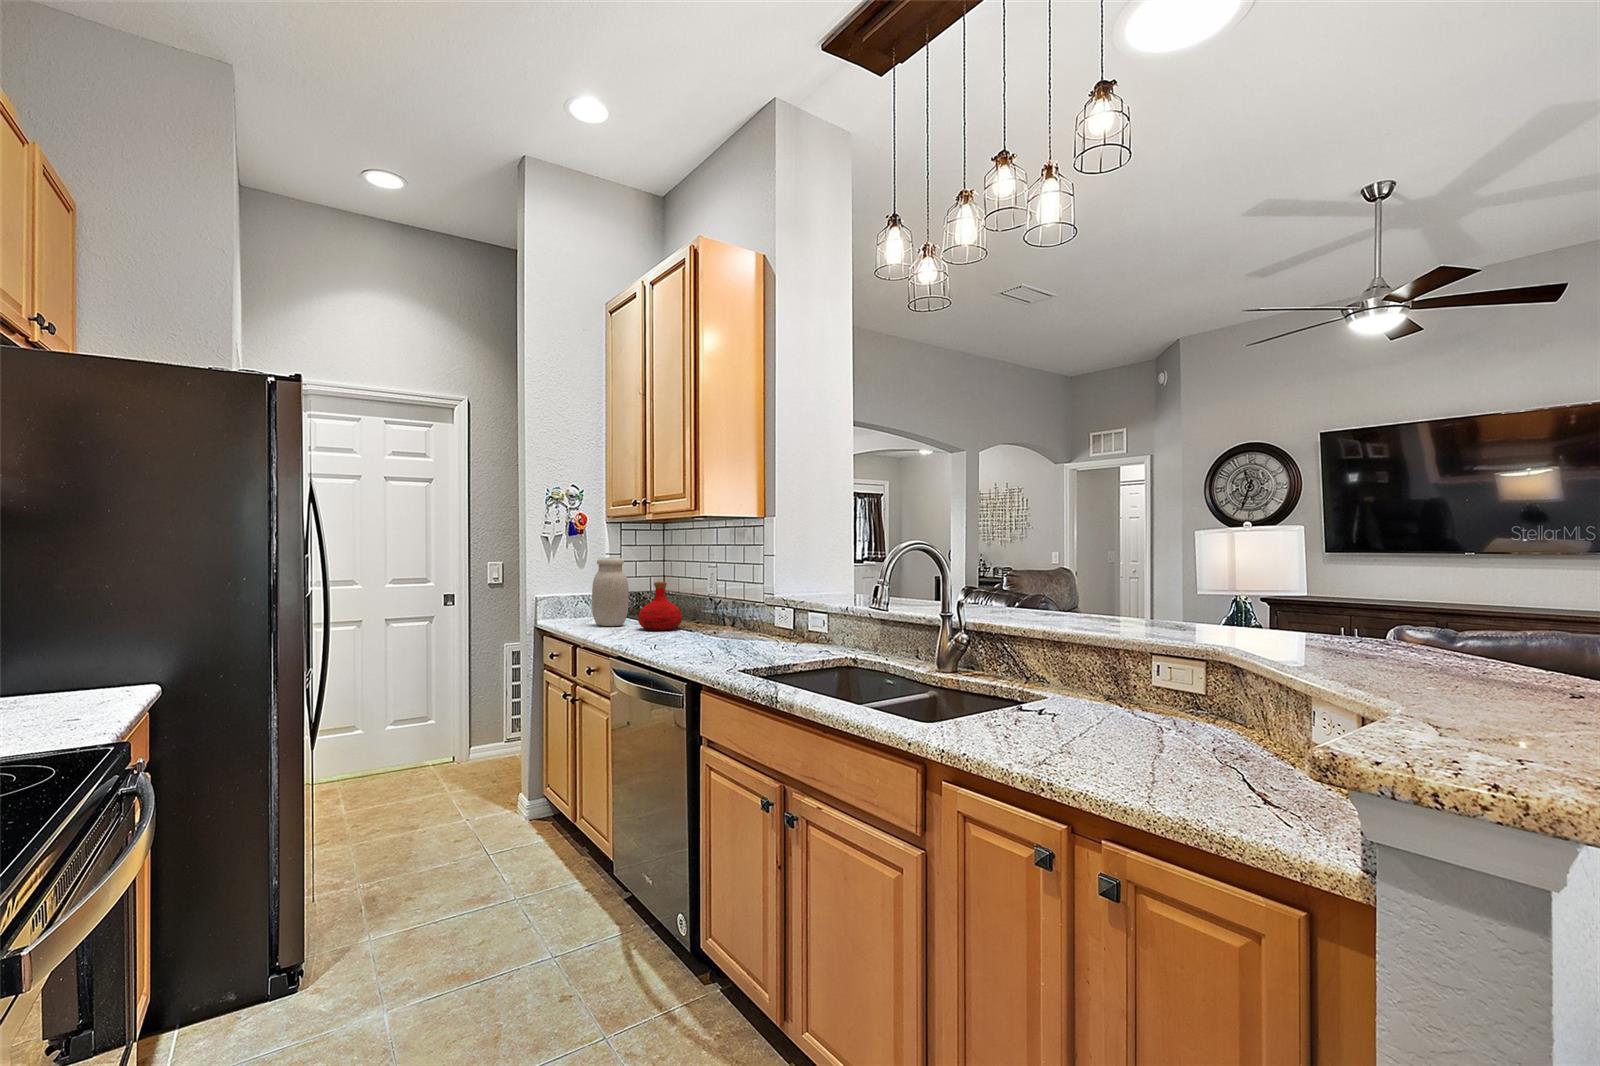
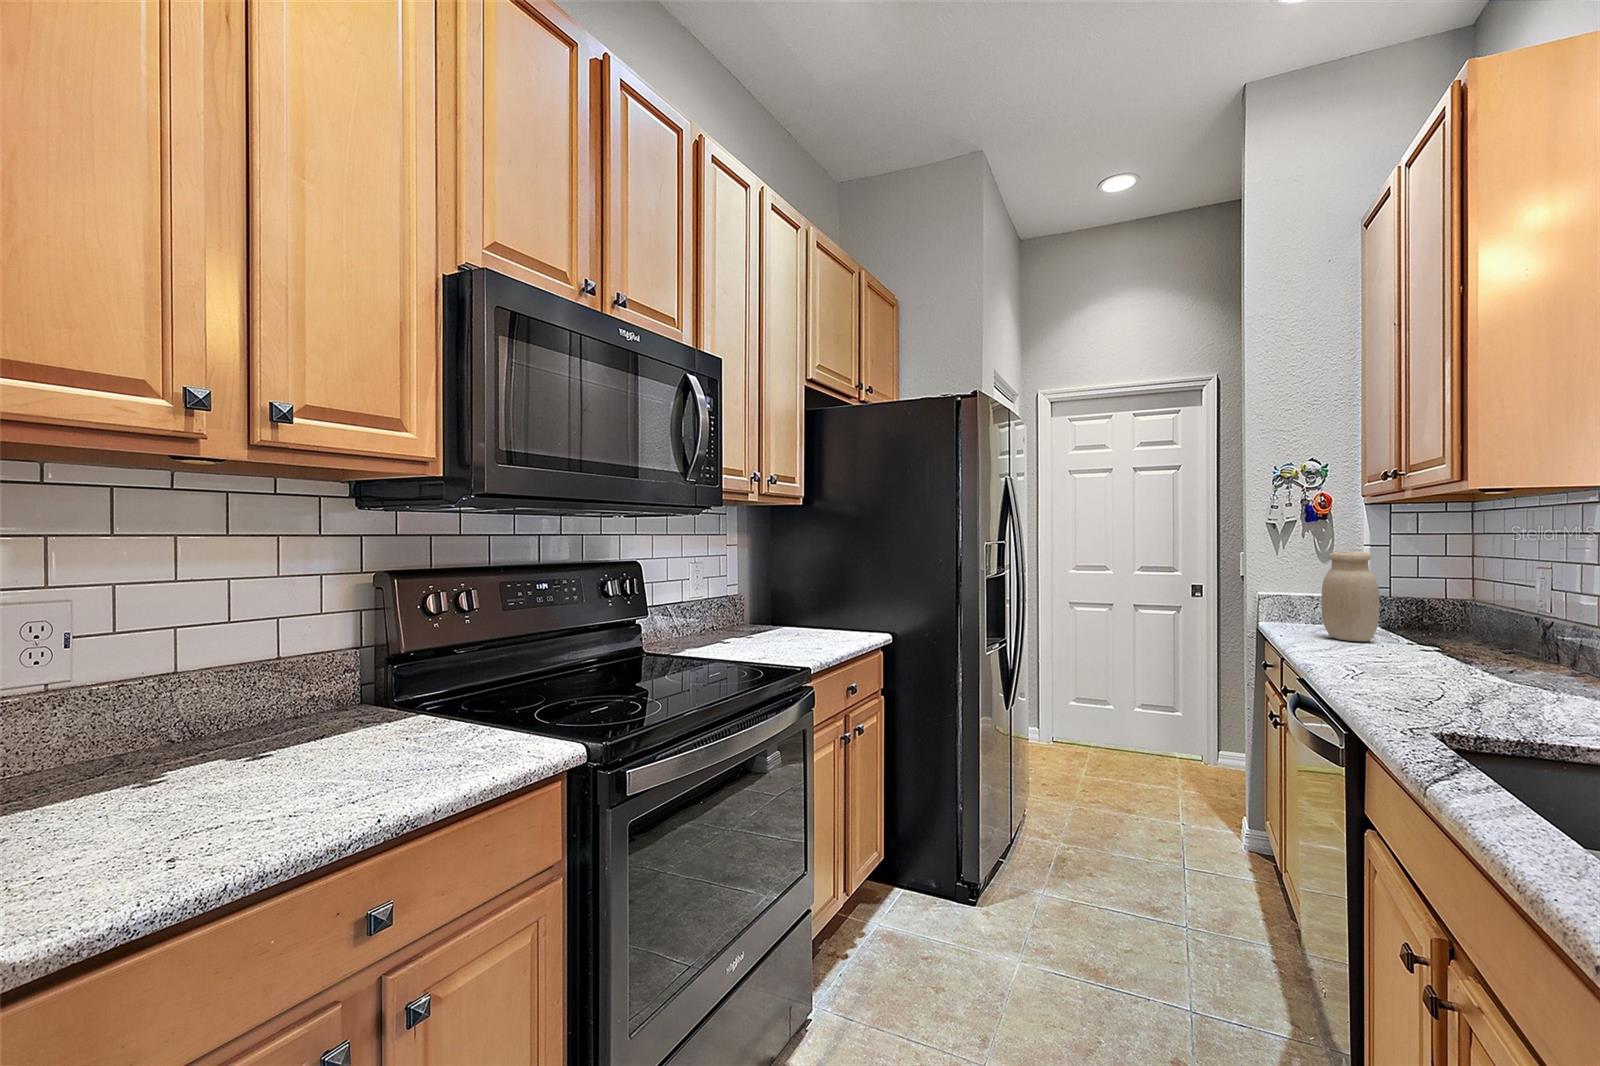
bottle: present [638,582,682,631] -> none [1382,587,1464,658]

